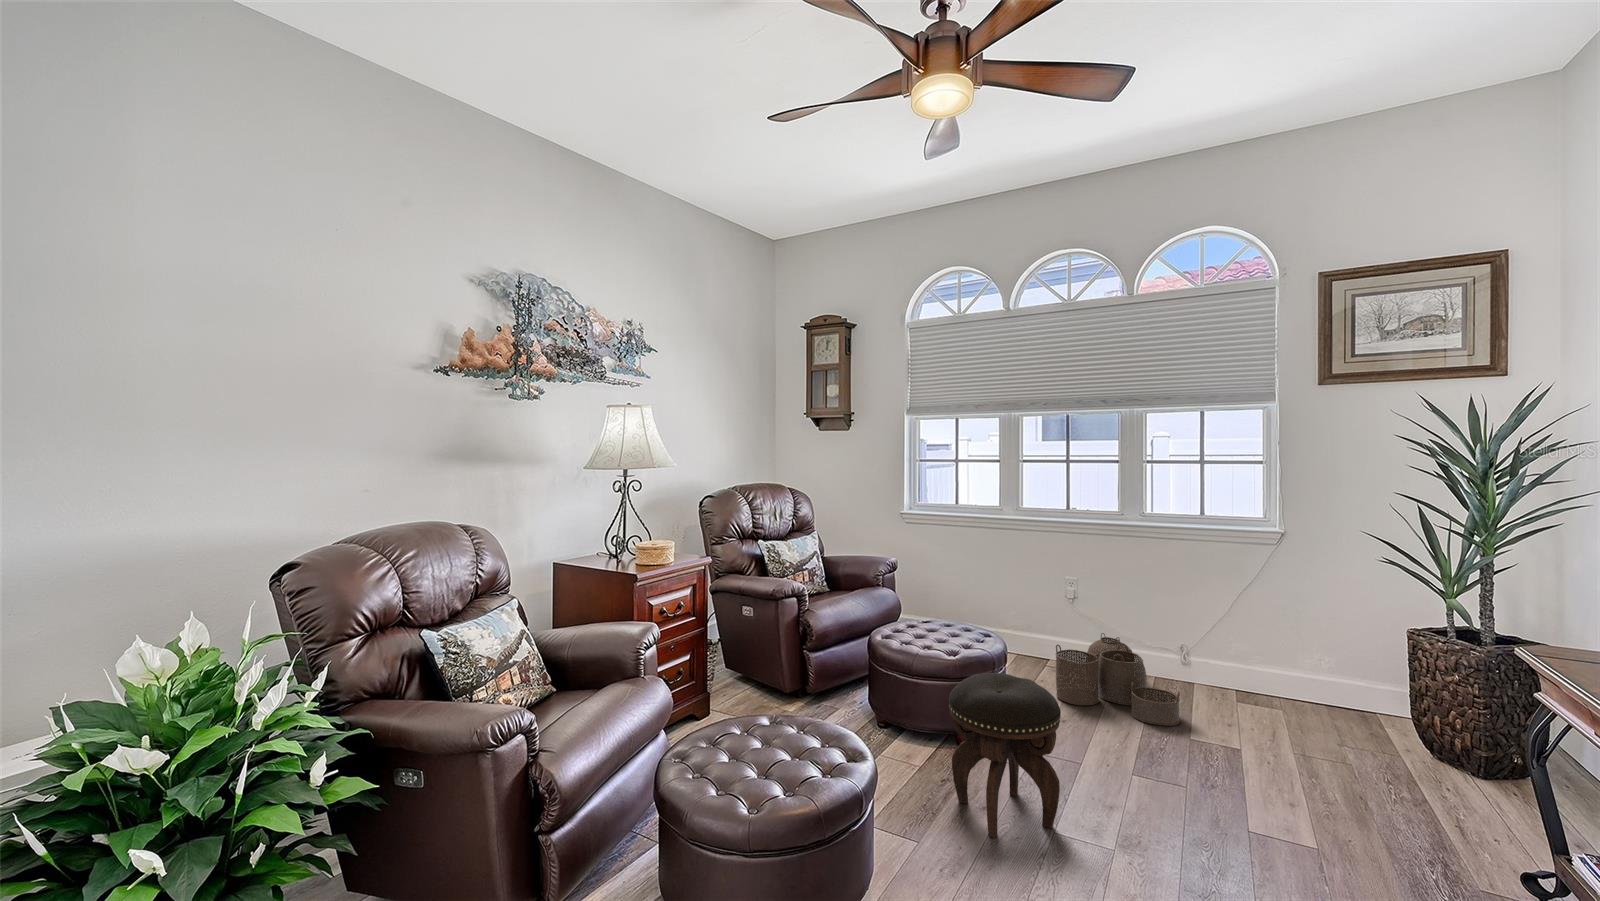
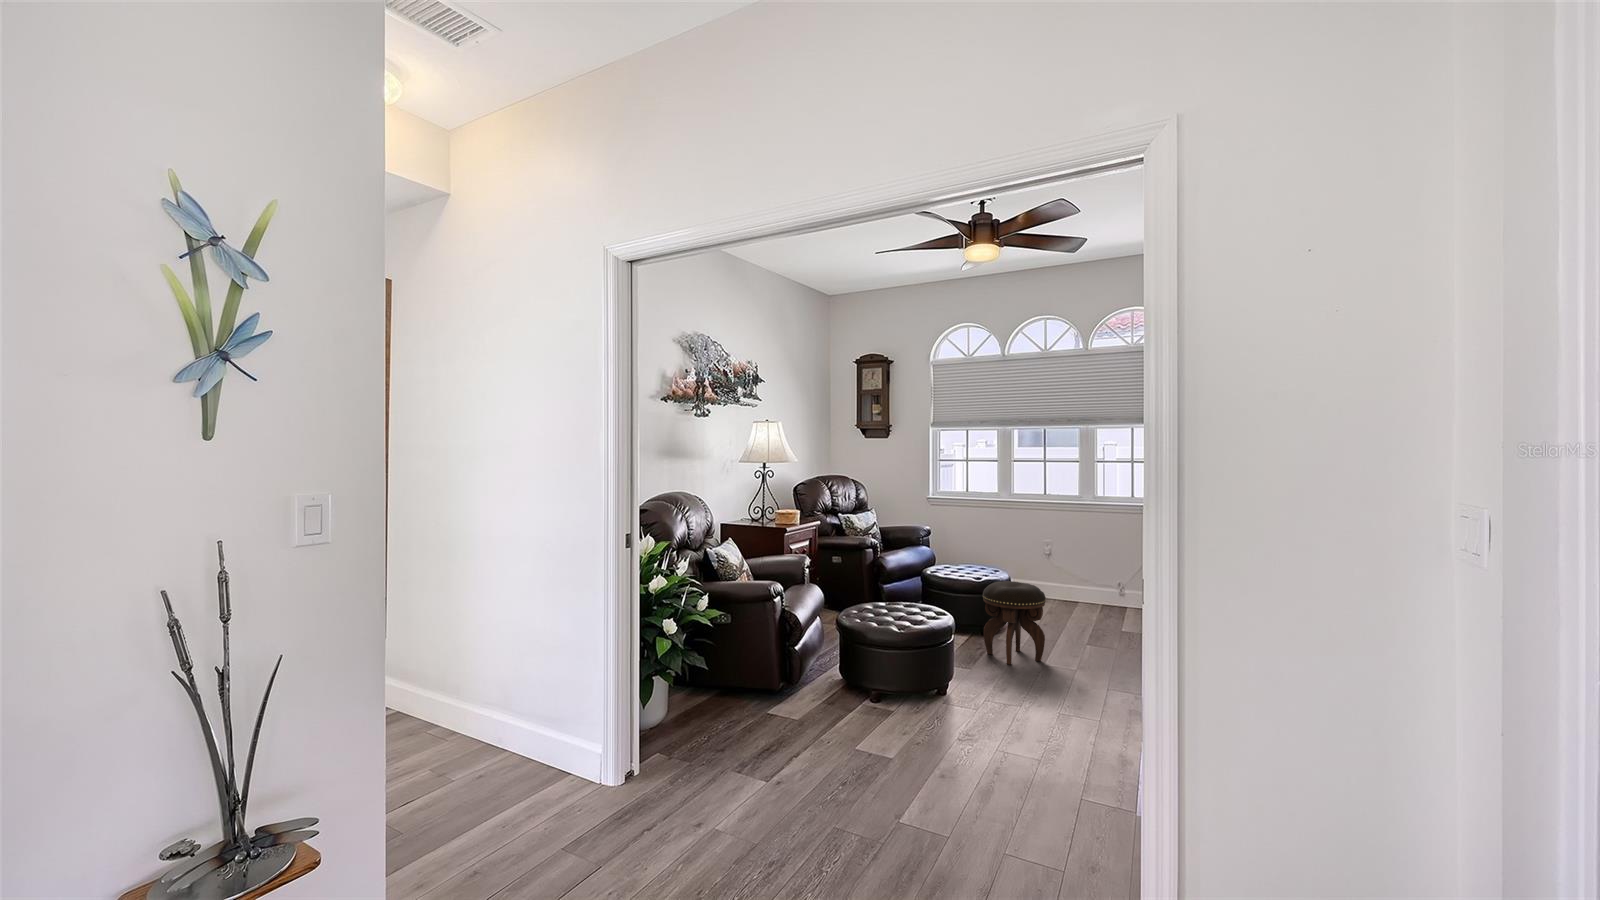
woven basket: present [1056,633,1180,726] -> none [1038,576,1115,625]

